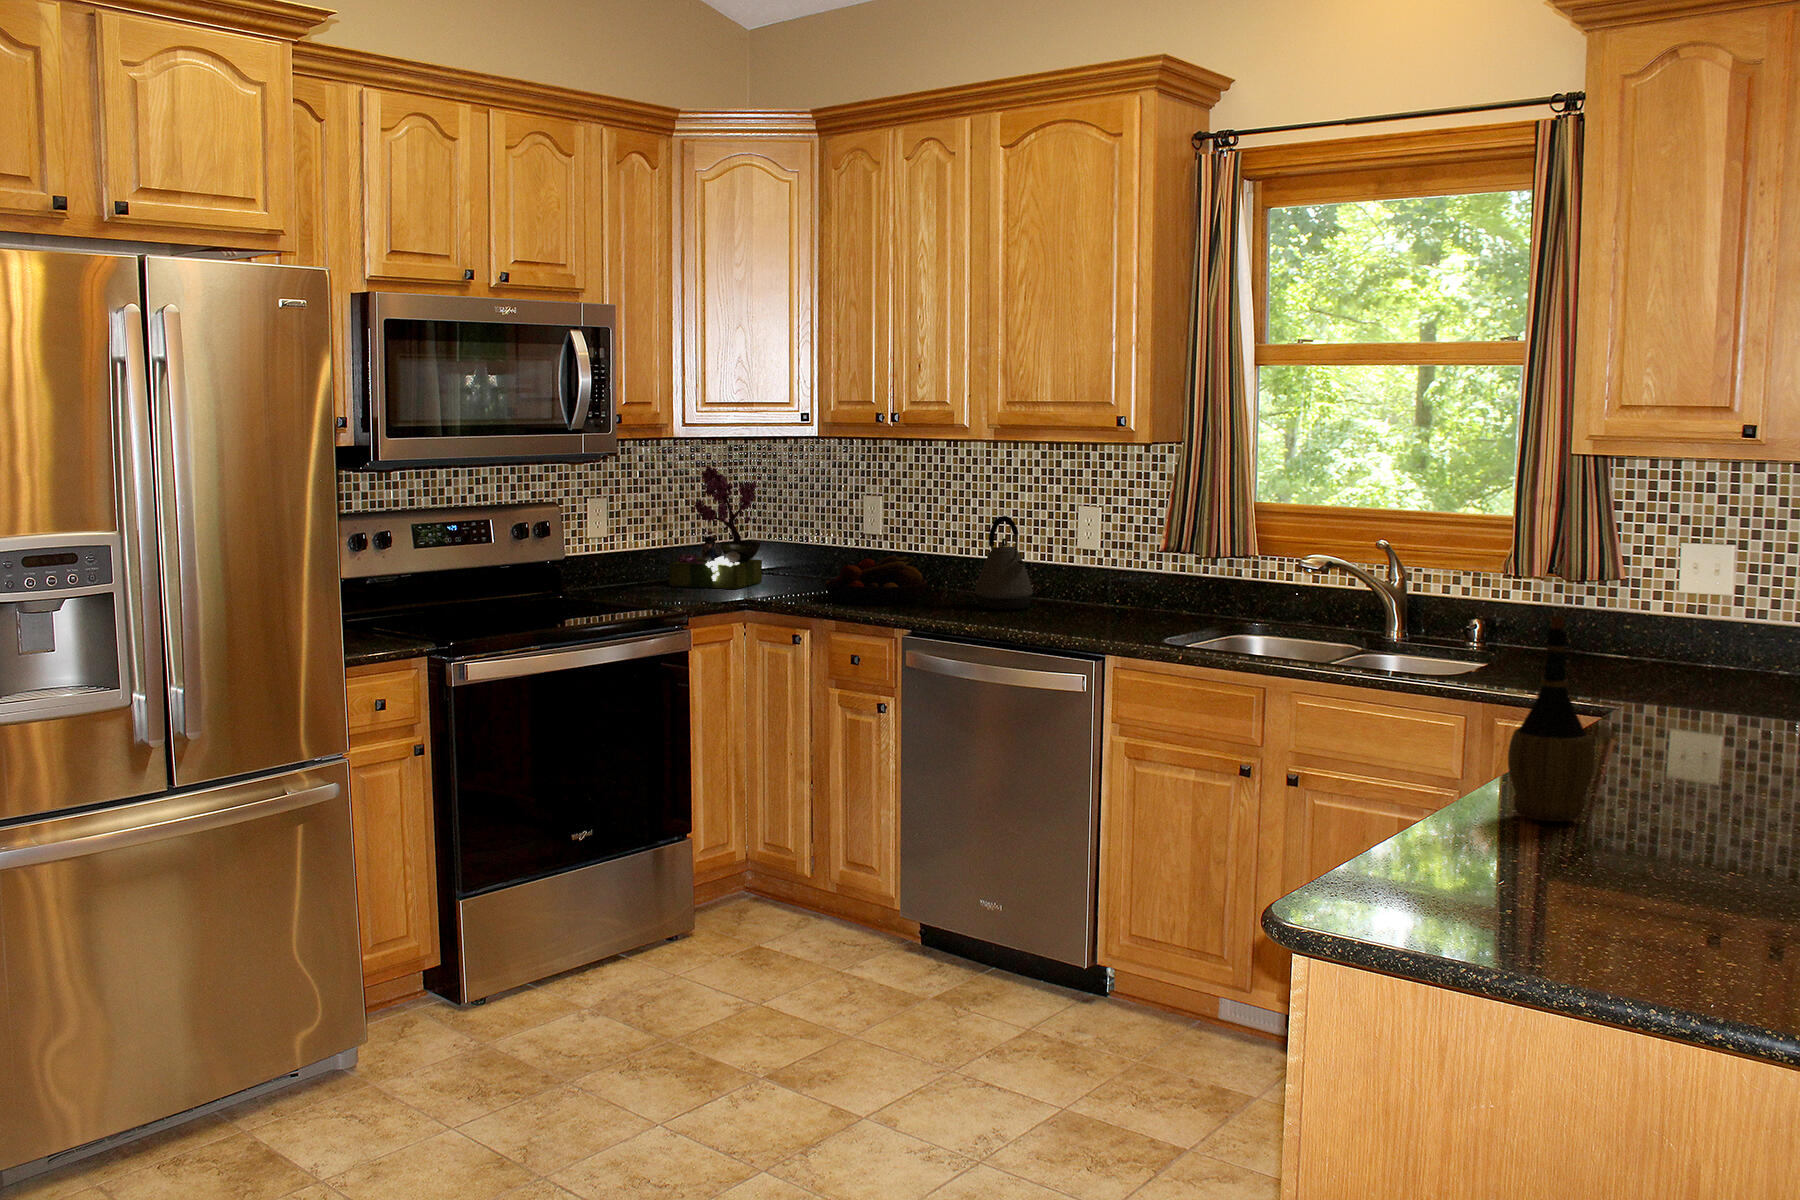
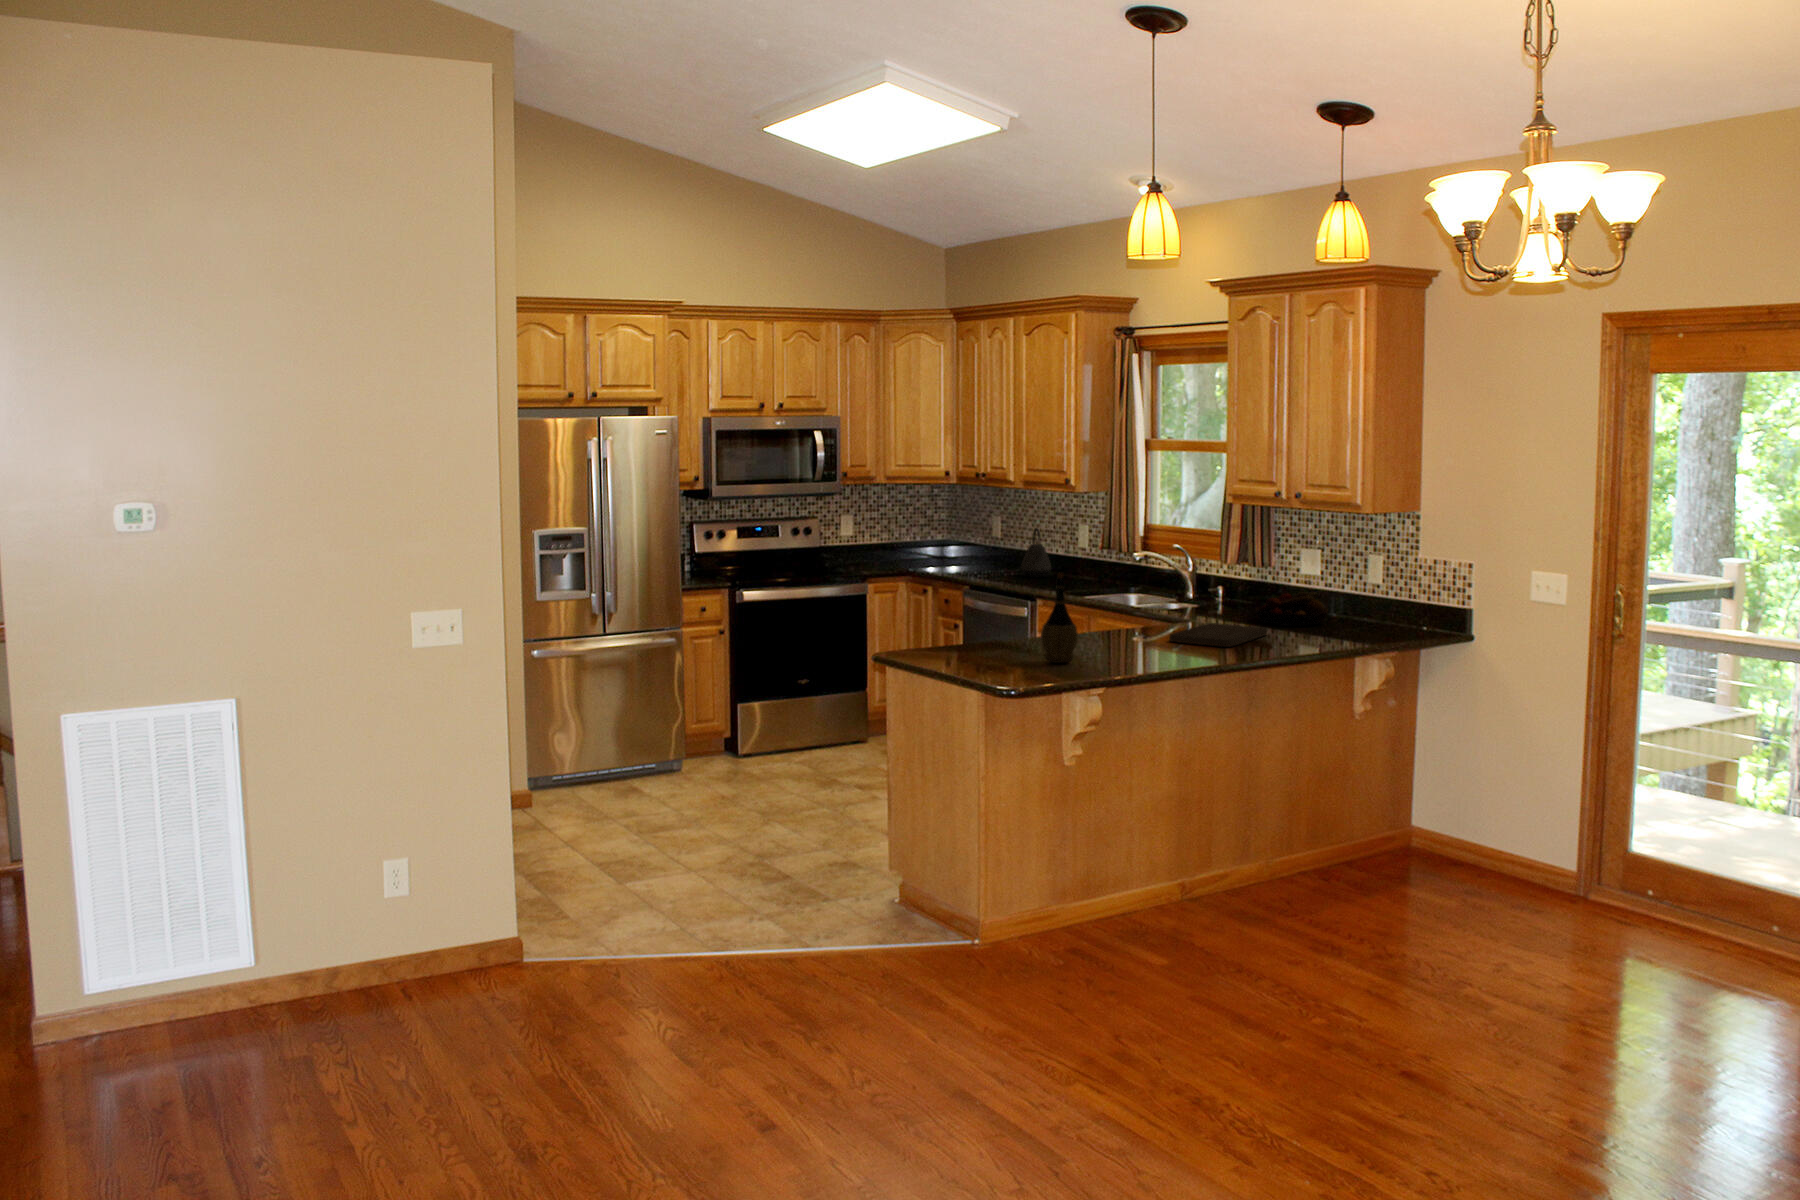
flower arrangement: present [669,466,762,589] -> none [886,498,937,564]
fruit bowl: present [825,556,927,605] -> present [1255,592,1328,626]
cutting board: none [1582,698,1741,753] -> present [1169,623,1267,647]

